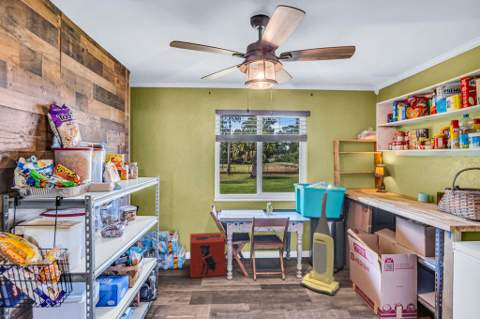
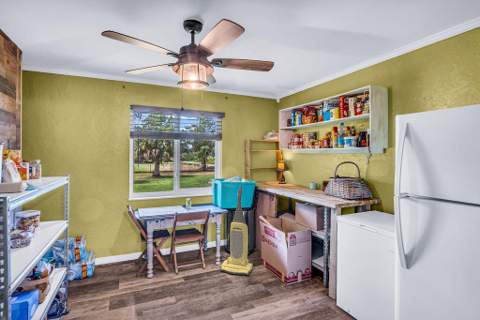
storage box: present [190,233,225,278] -> none [102,232,145,283]

